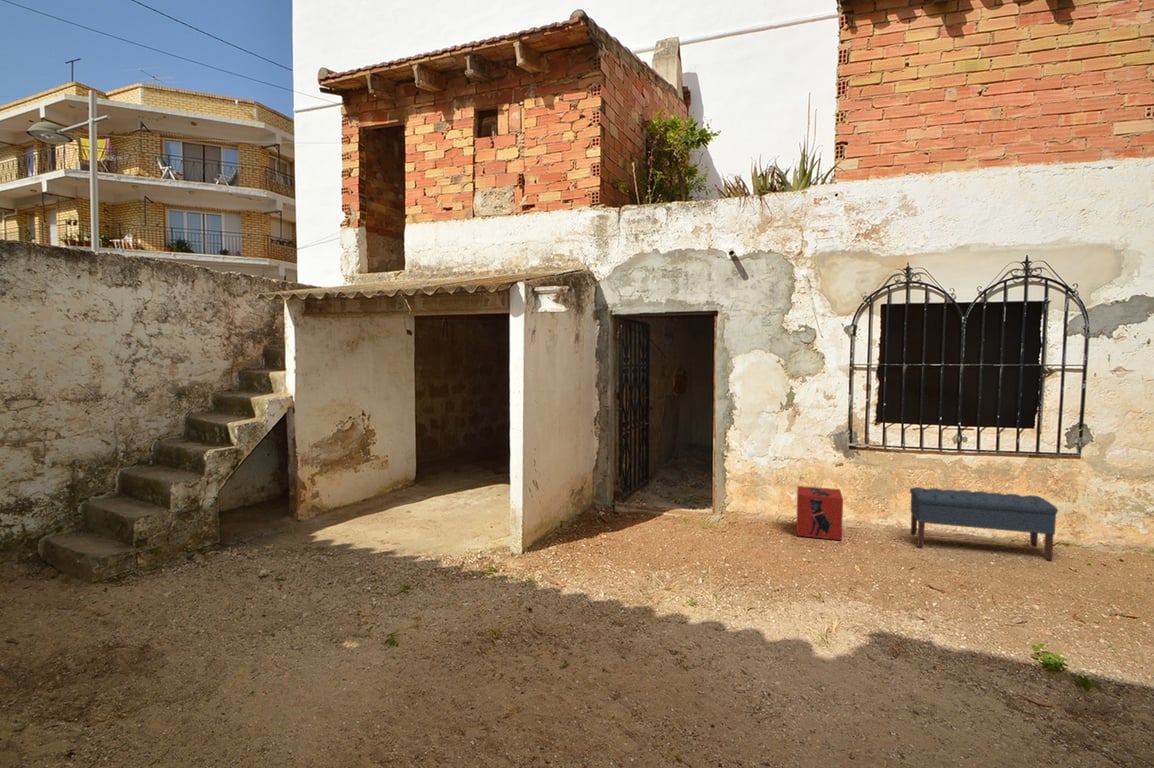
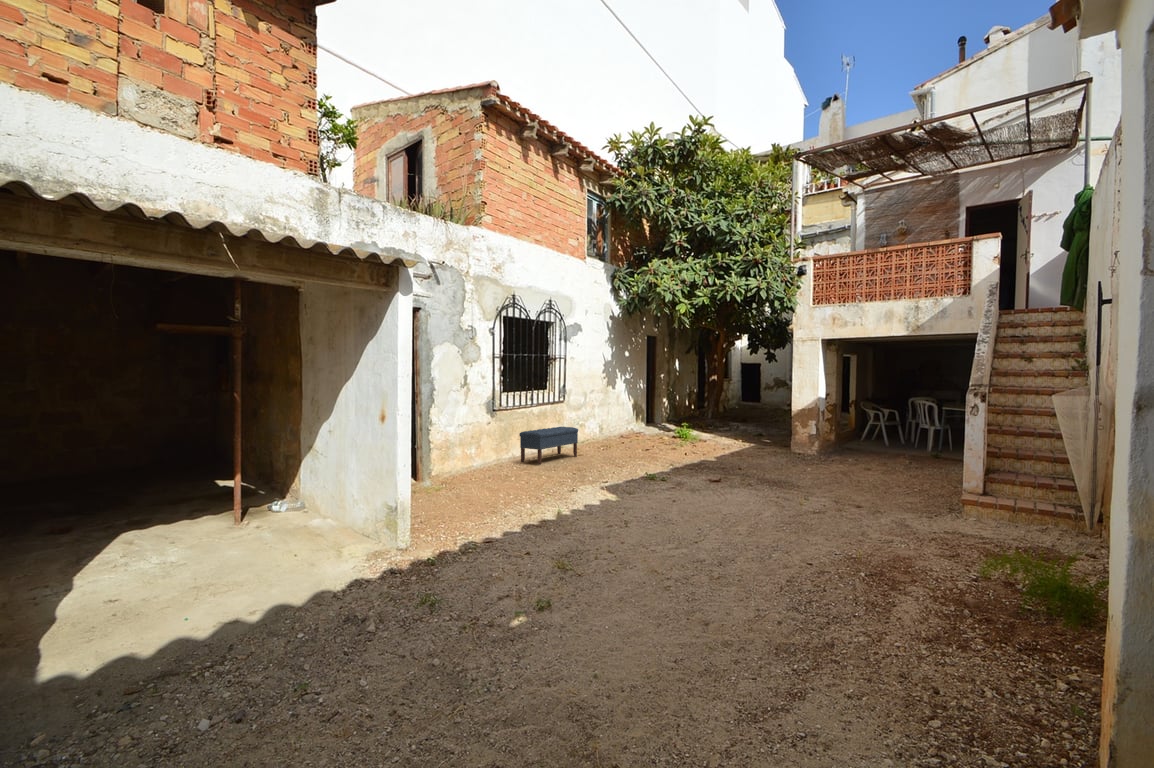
storage box: present [797,486,843,540] -> none [472,441,513,476]

